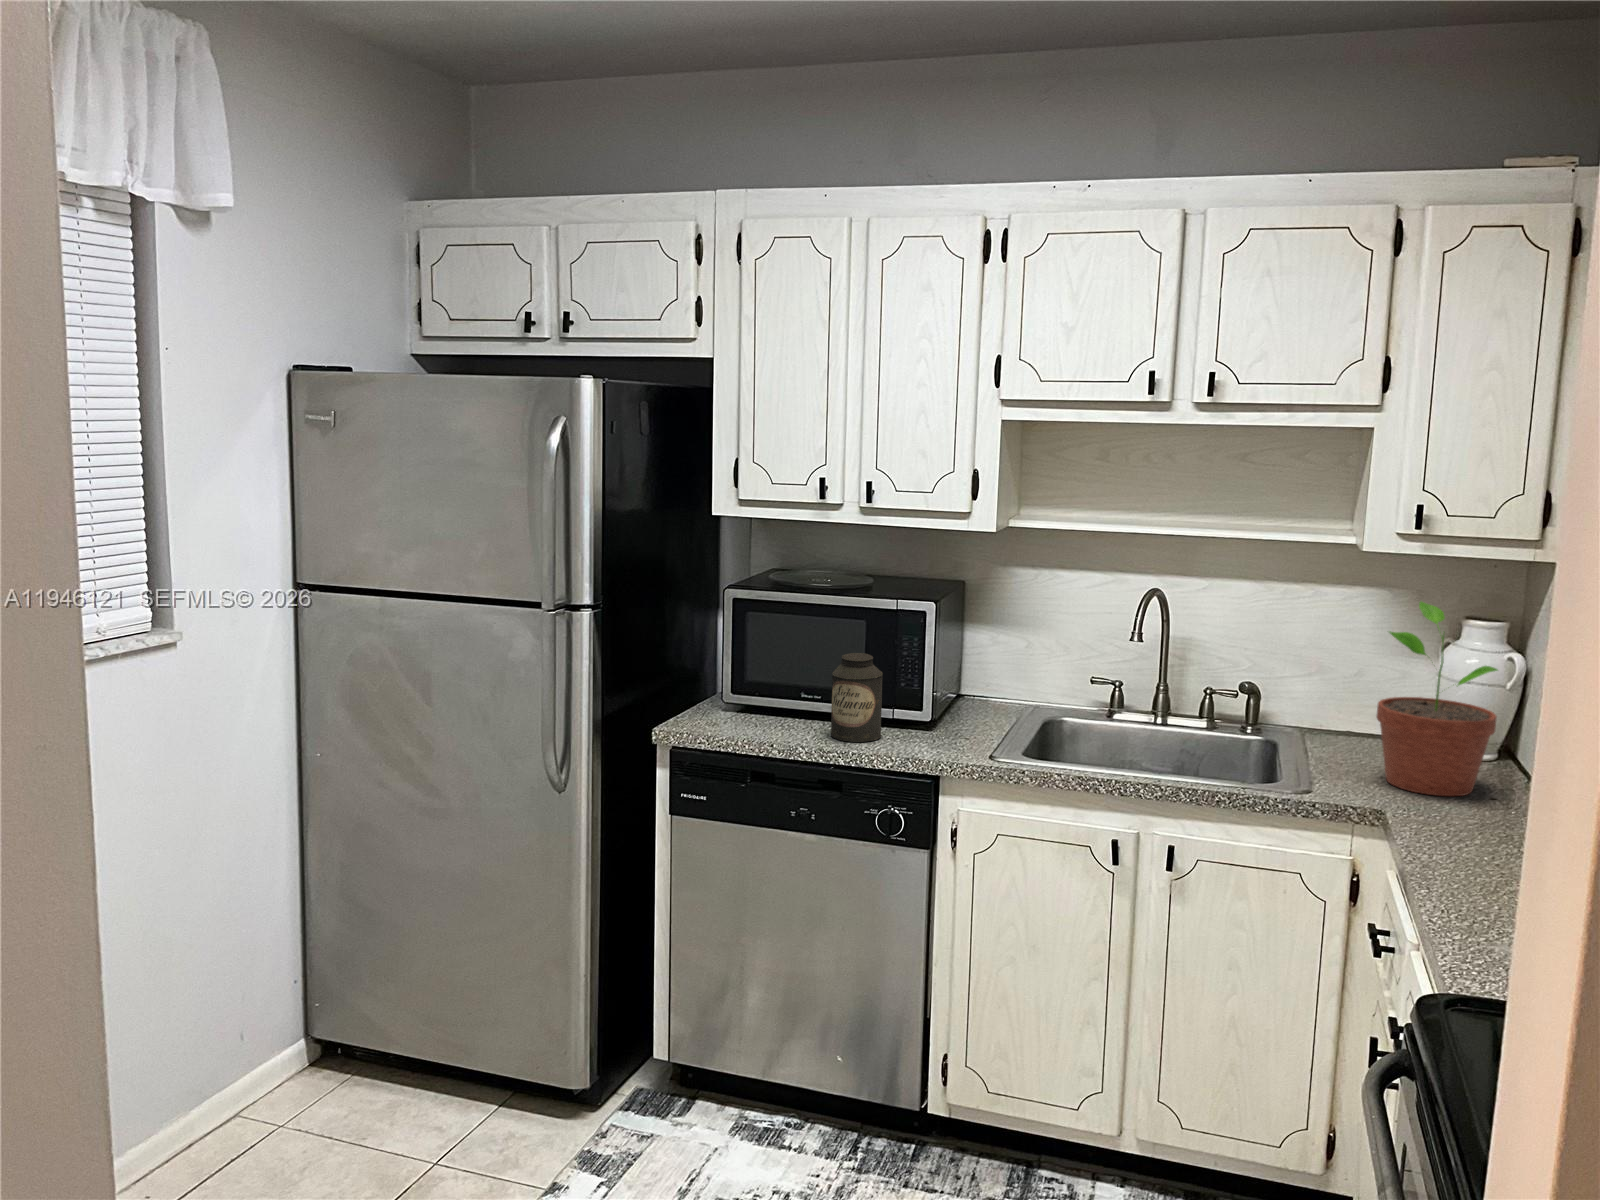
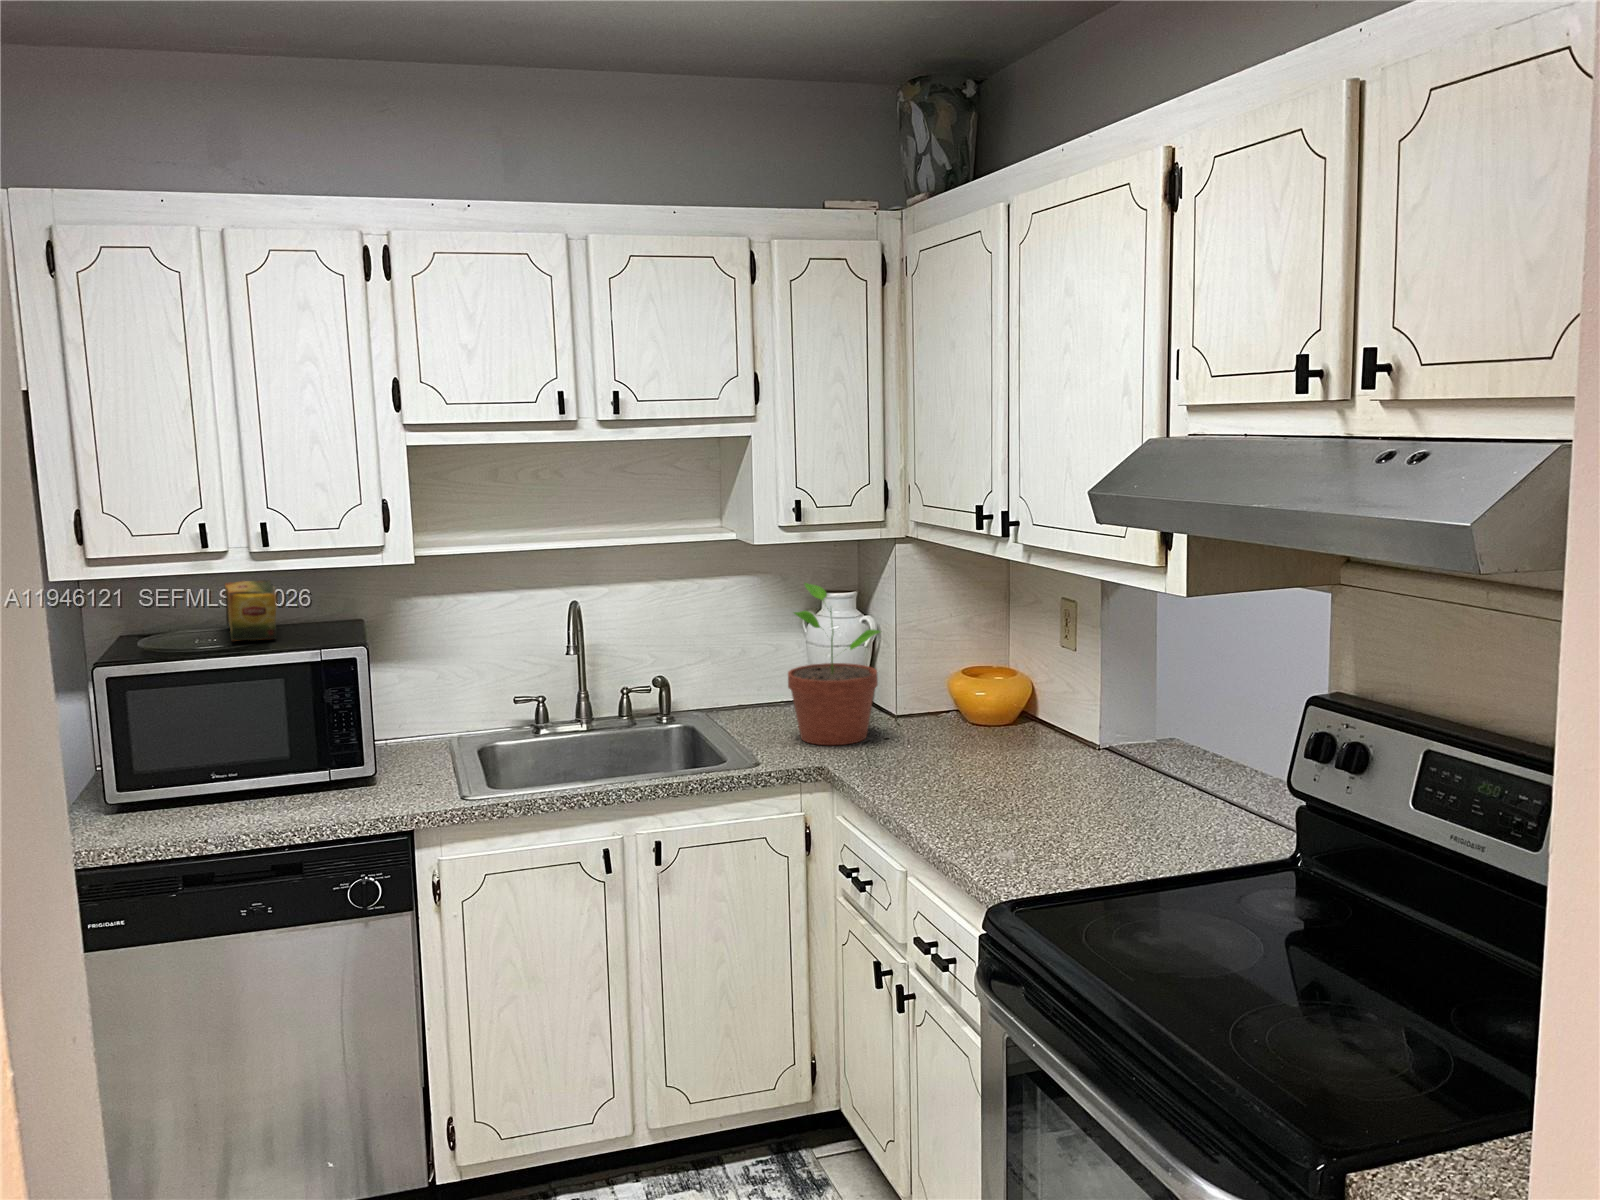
tea box: none [839,533,892,585] -> present [225,580,276,641]
canister: present [831,653,883,742] -> none [263,716,329,817]

